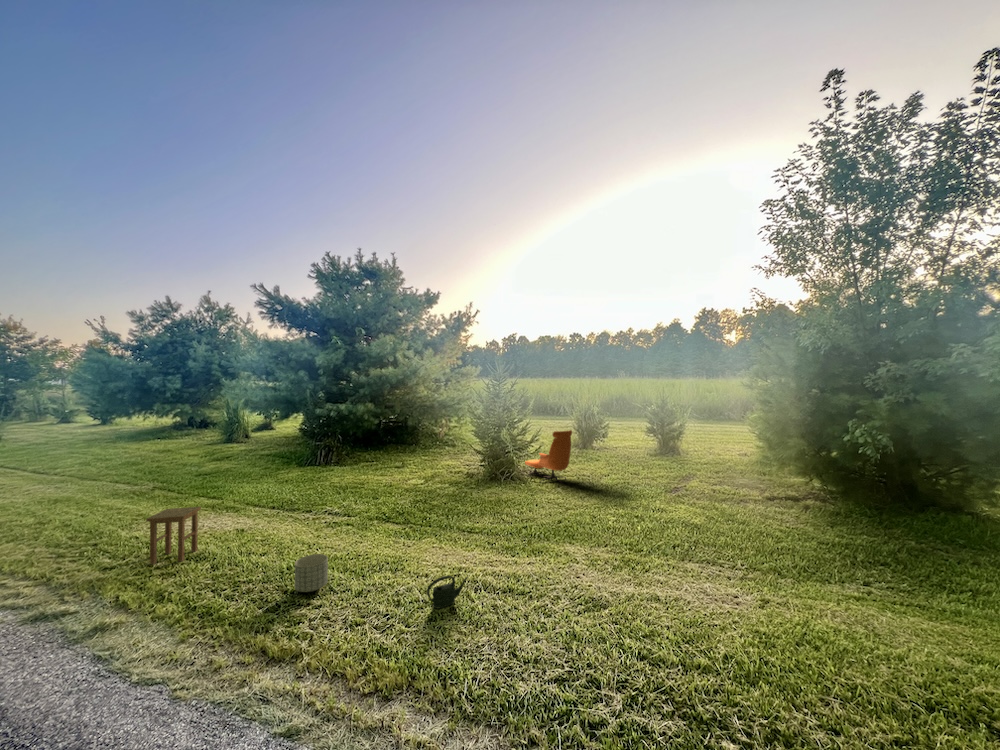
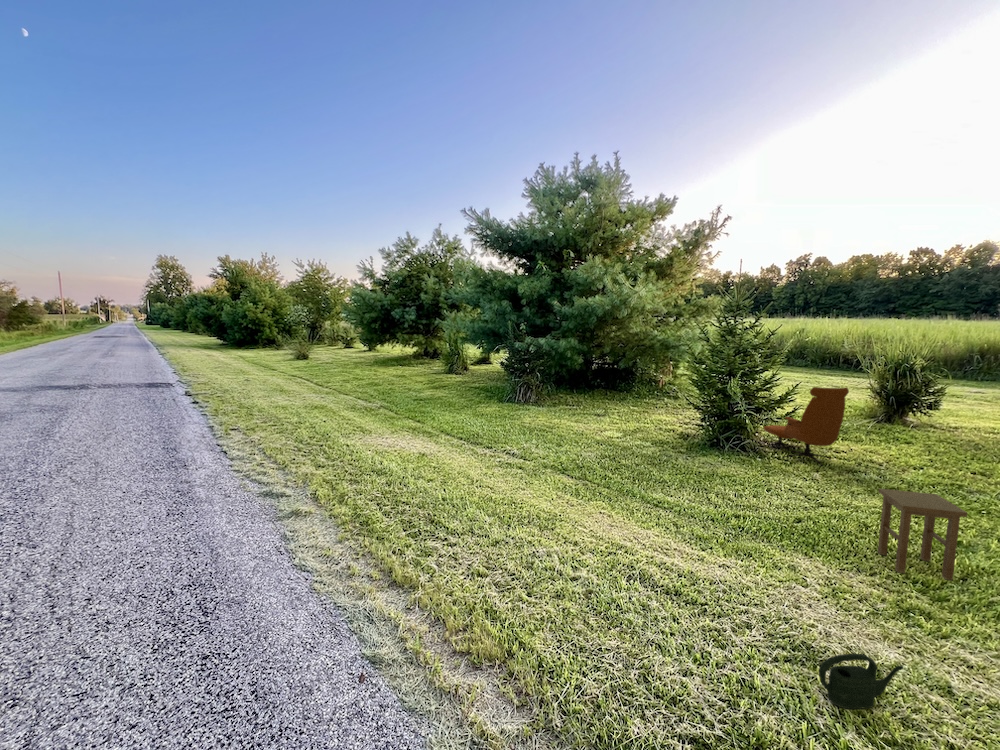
stool: present [146,507,201,564] -> present [878,489,967,580]
planter: present [295,554,328,592] -> none [439,489,471,527]
watering can: present [427,576,468,609] -> present [819,654,903,709]

